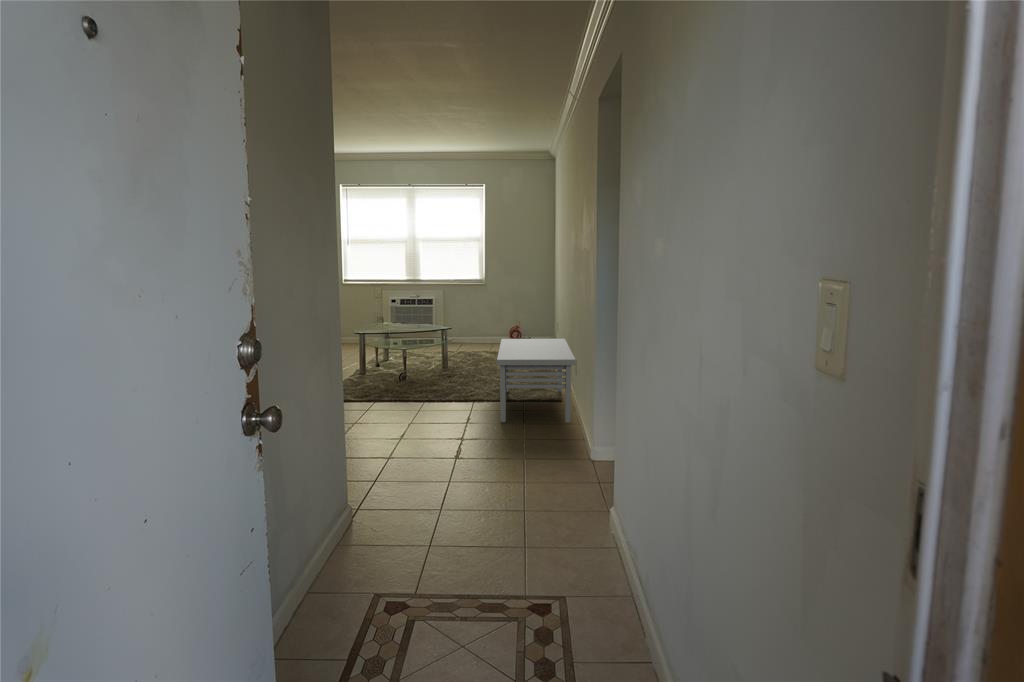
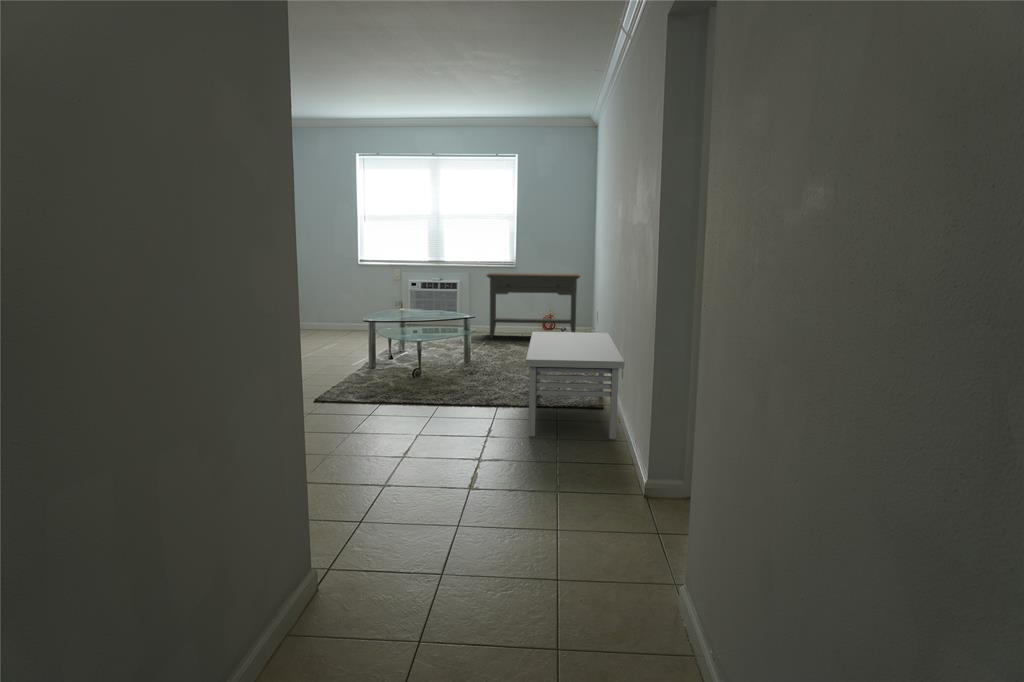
console table: none [459,289,543,348] -> present [487,273,580,338]

